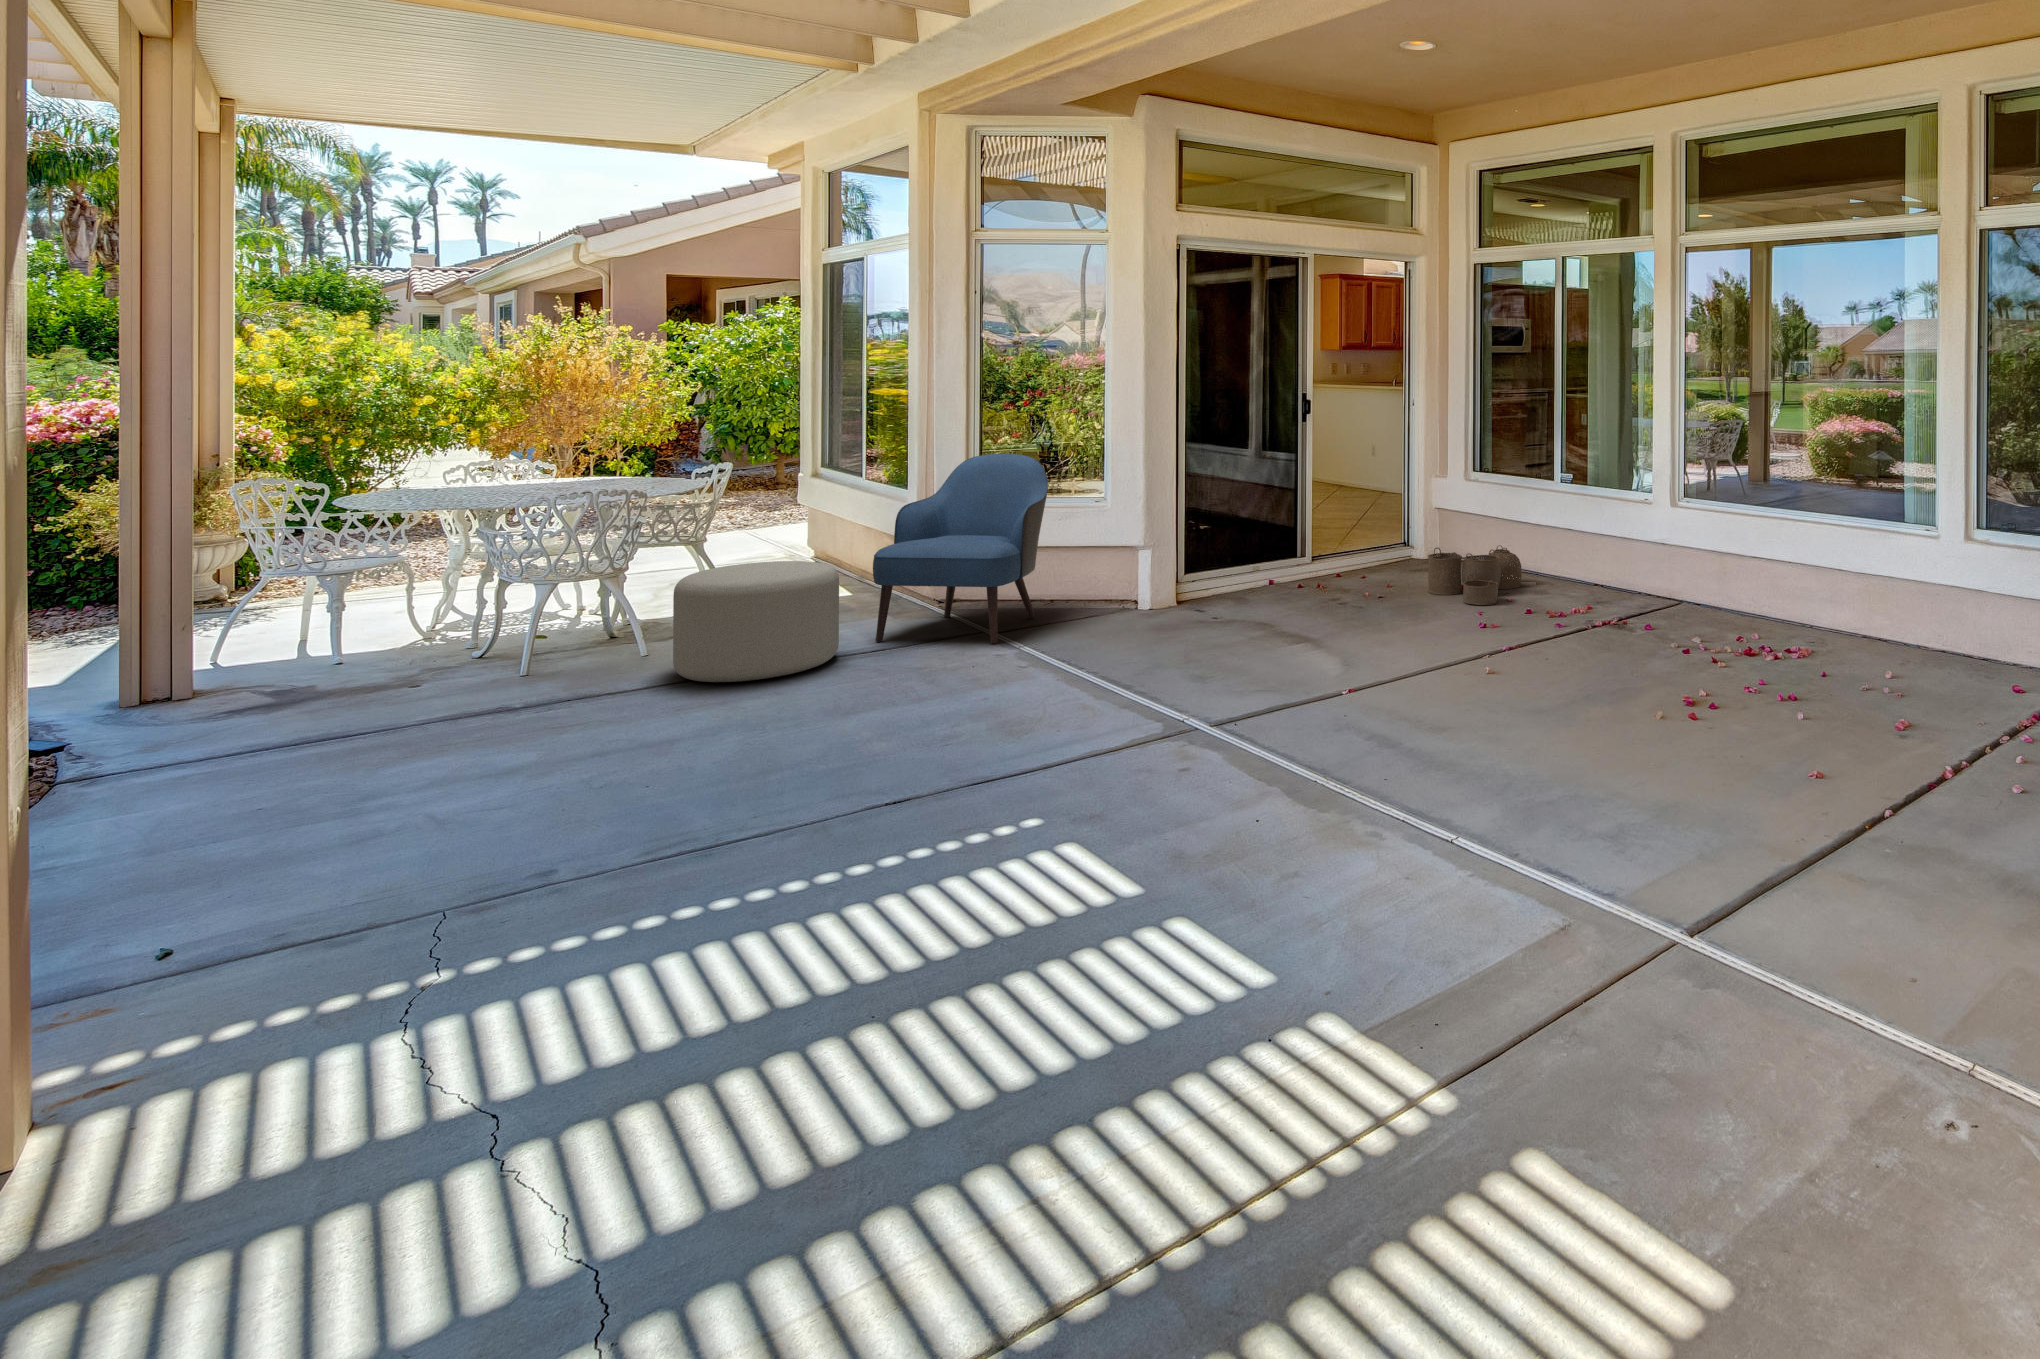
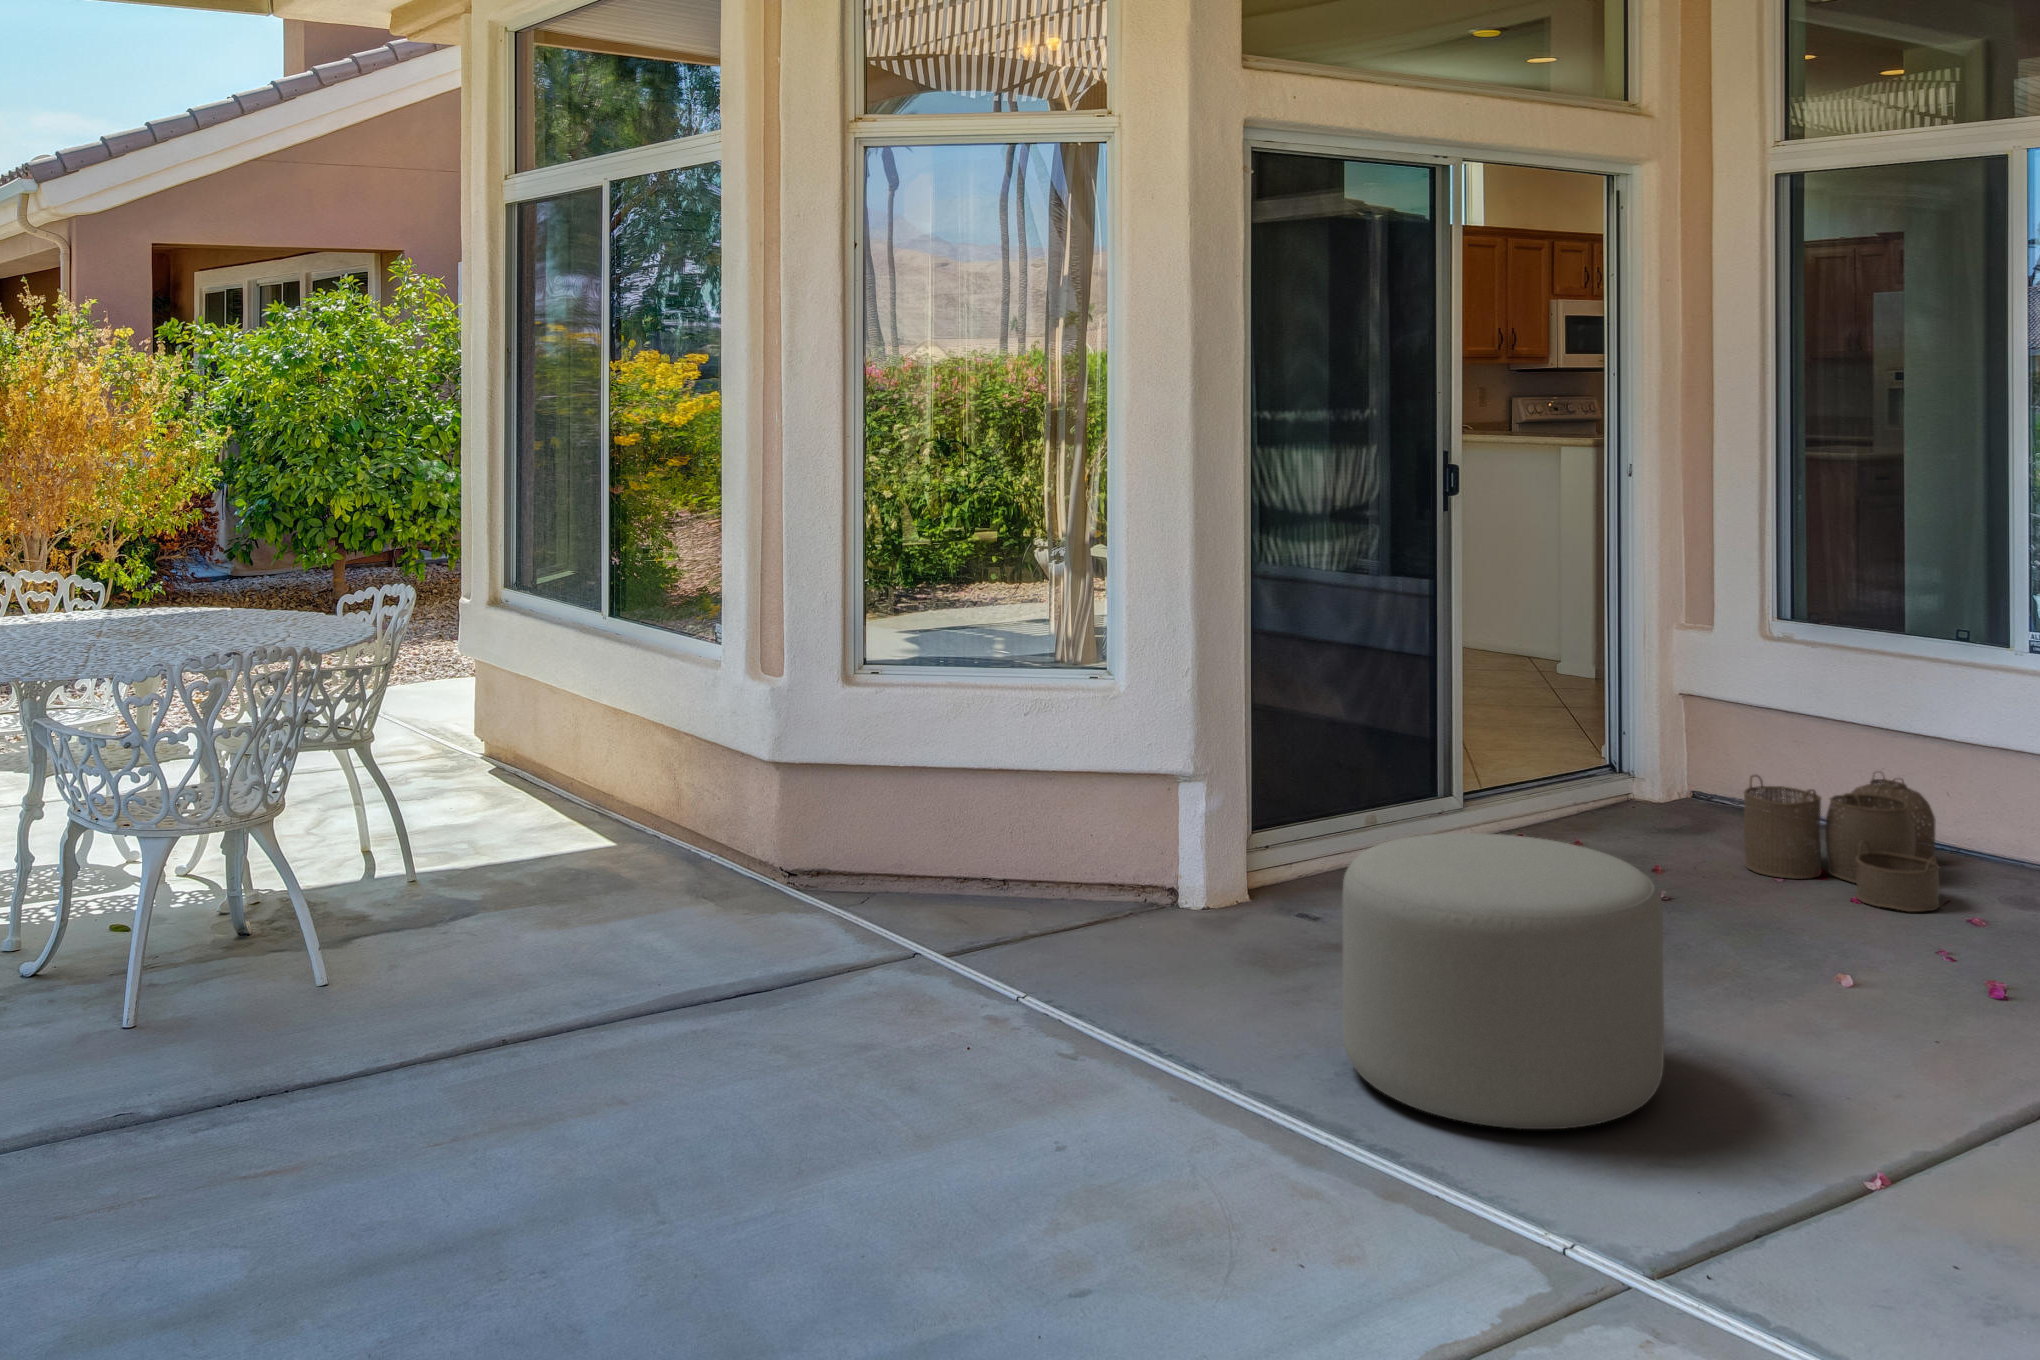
armchair: present [873,454,1048,644] -> none [718,575,1011,978]
ottoman: present [673,561,839,682] -> present [1342,833,1664,1129]

